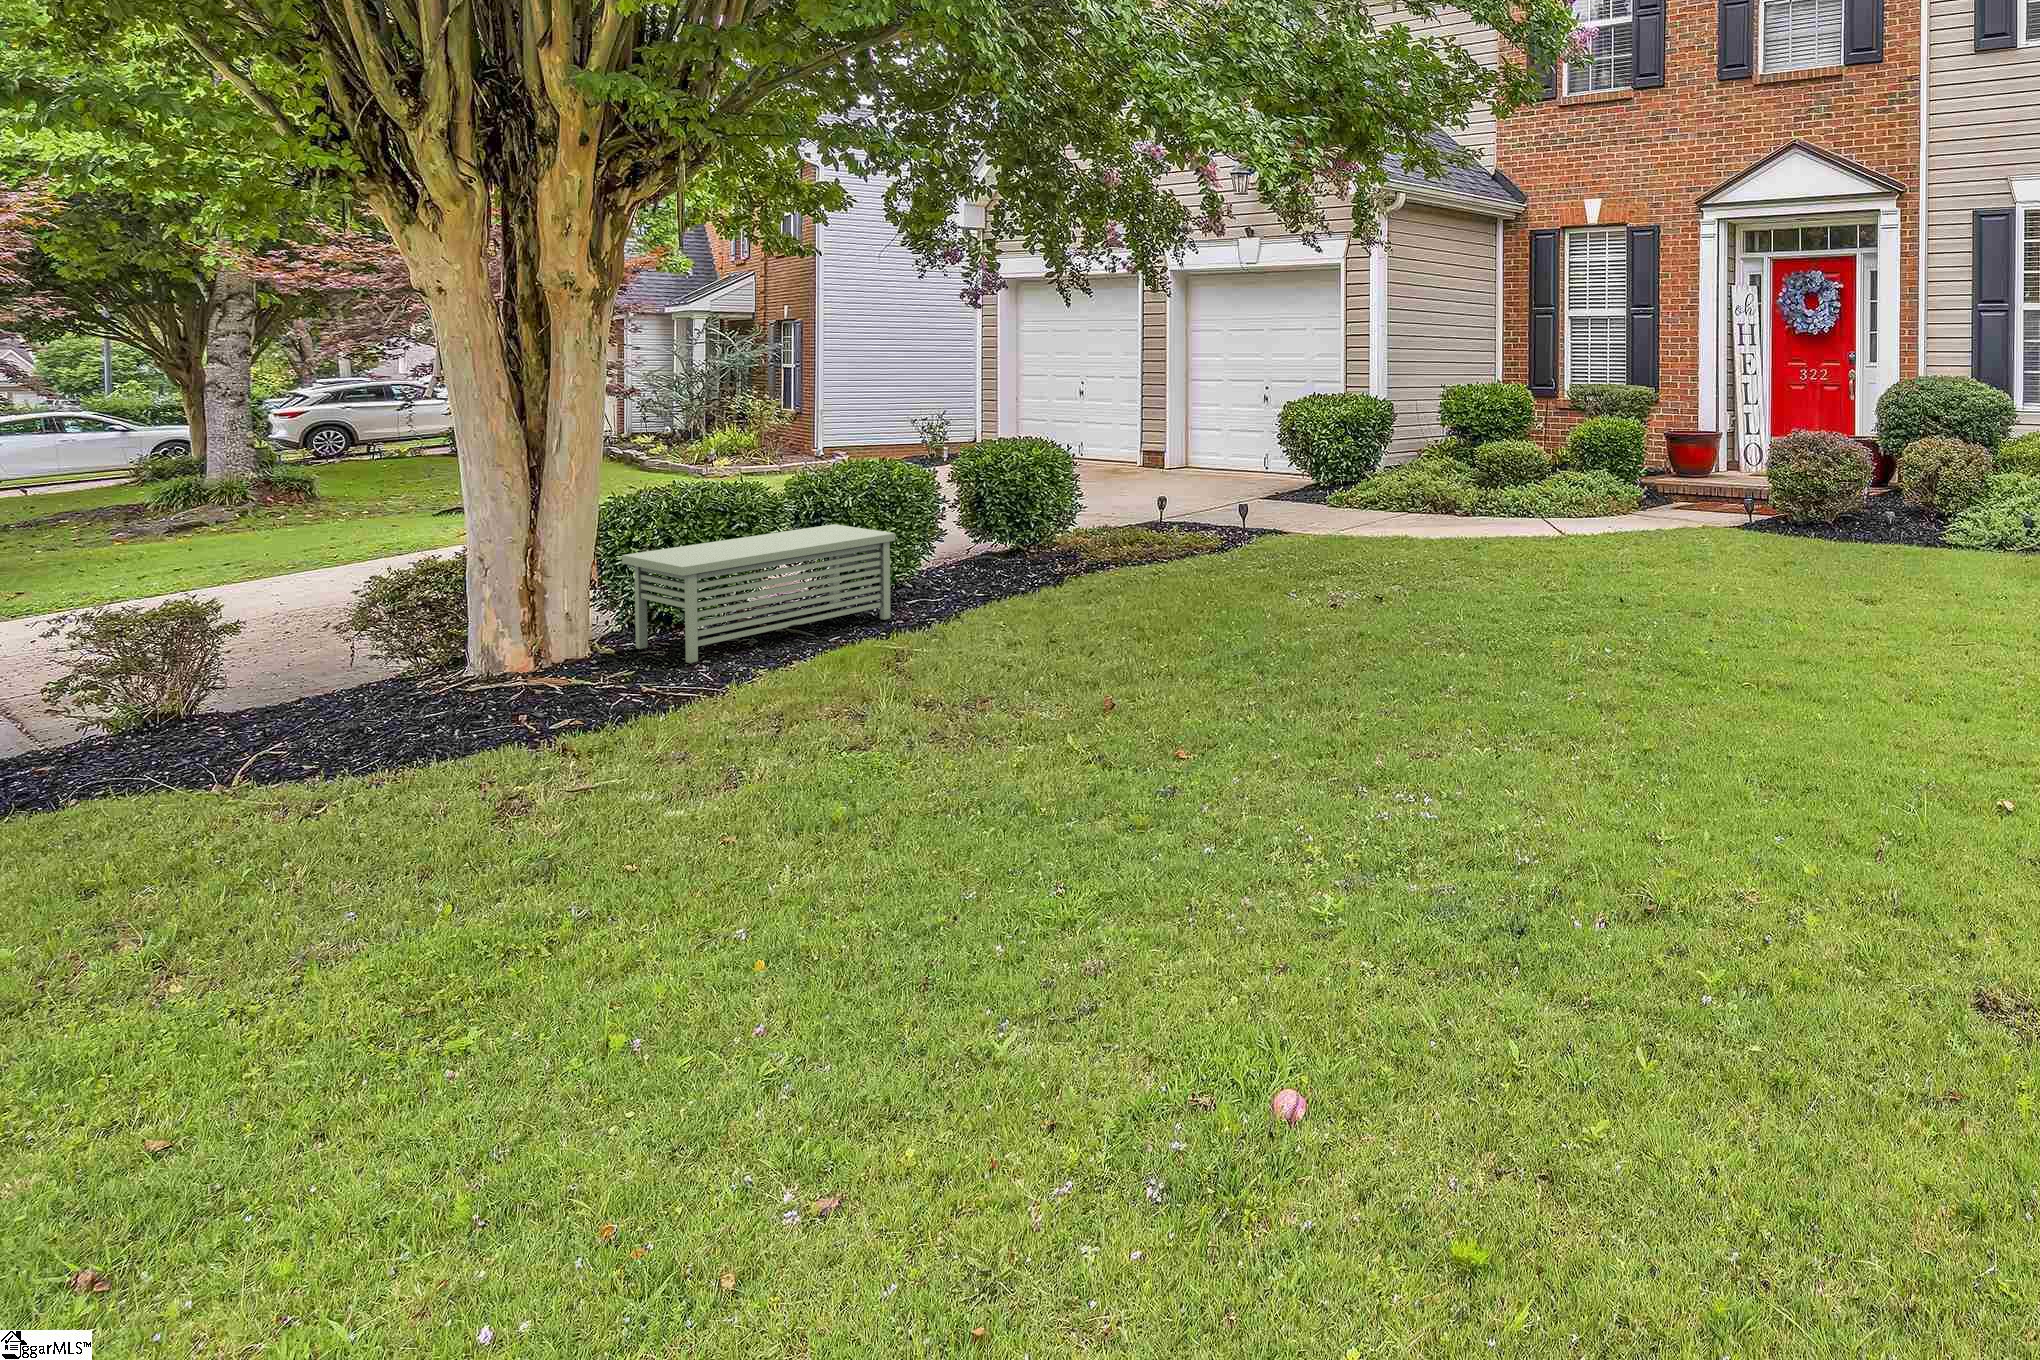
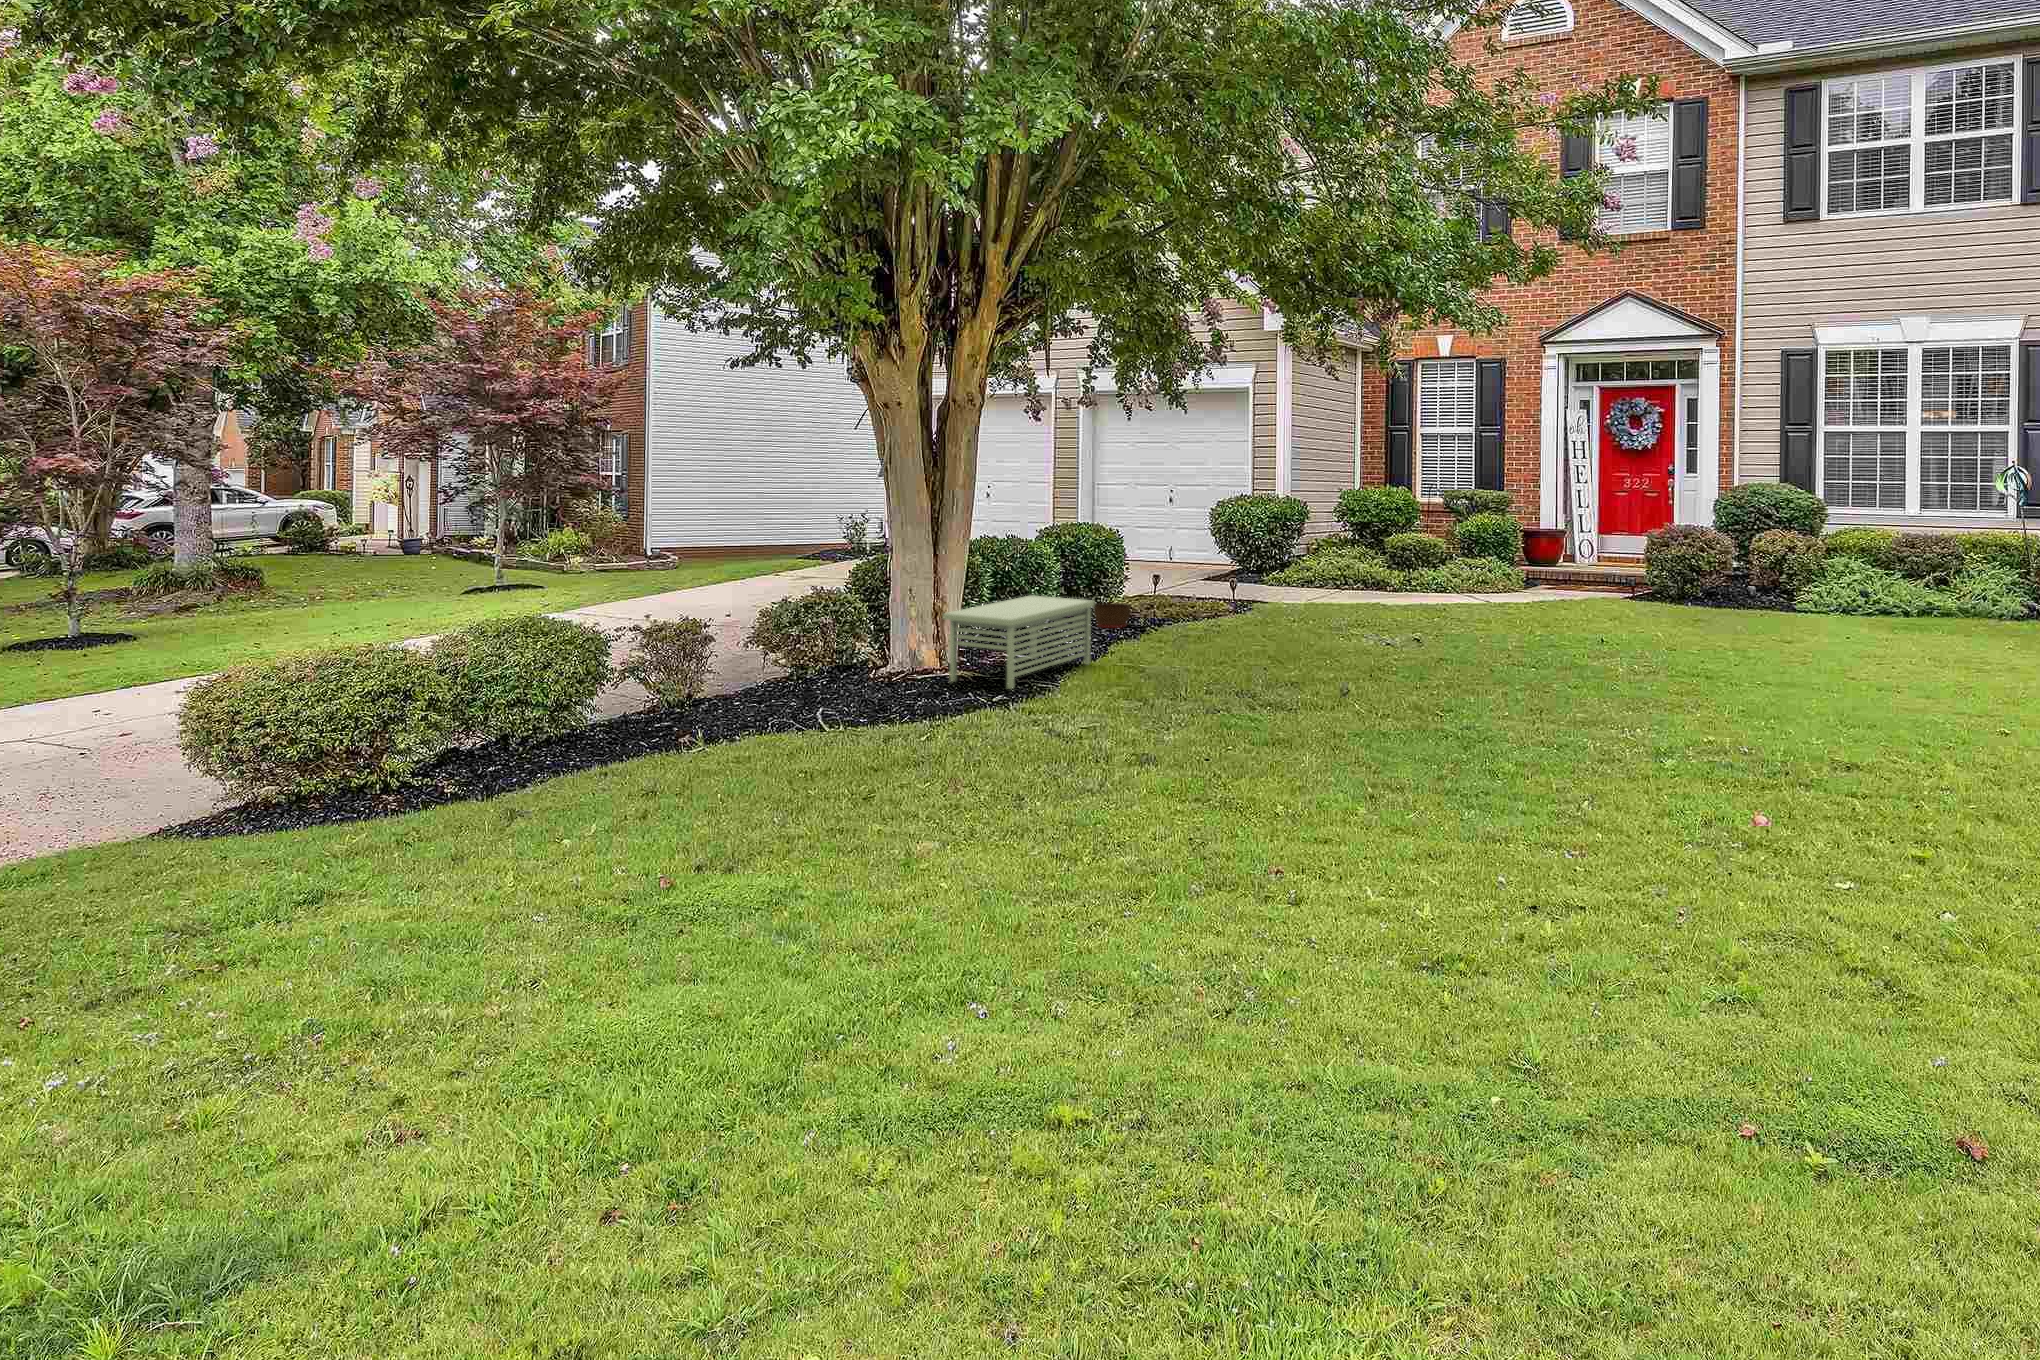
basket: none [1016,525,1068,559] -> present [1093,603,1131,628]

